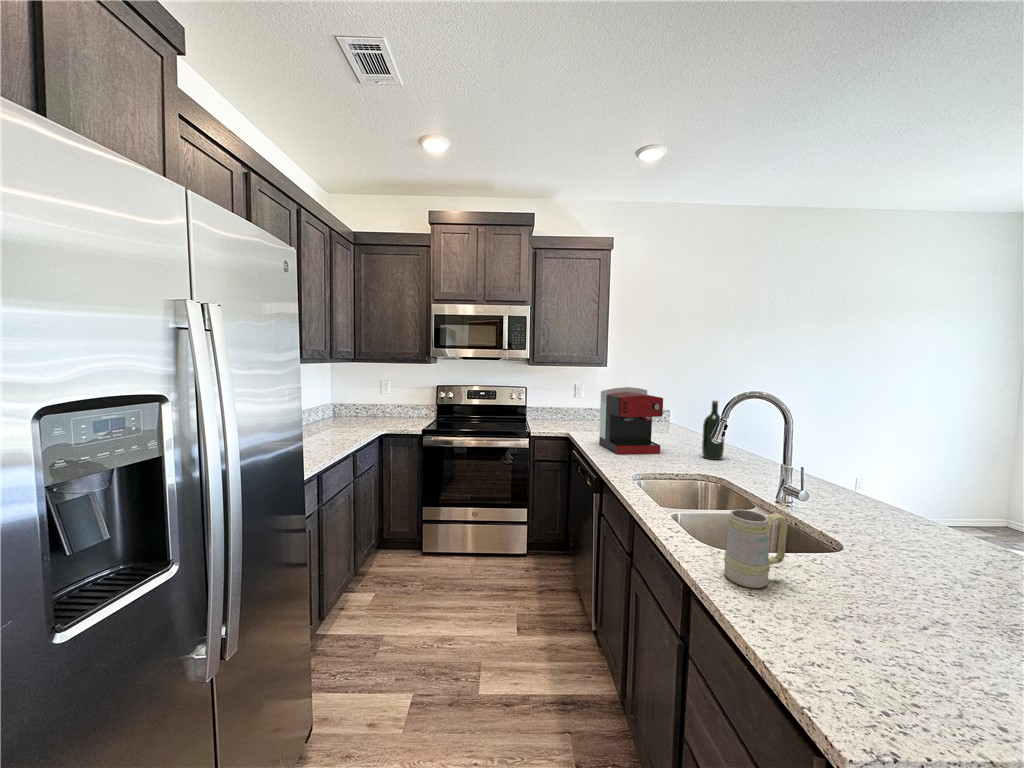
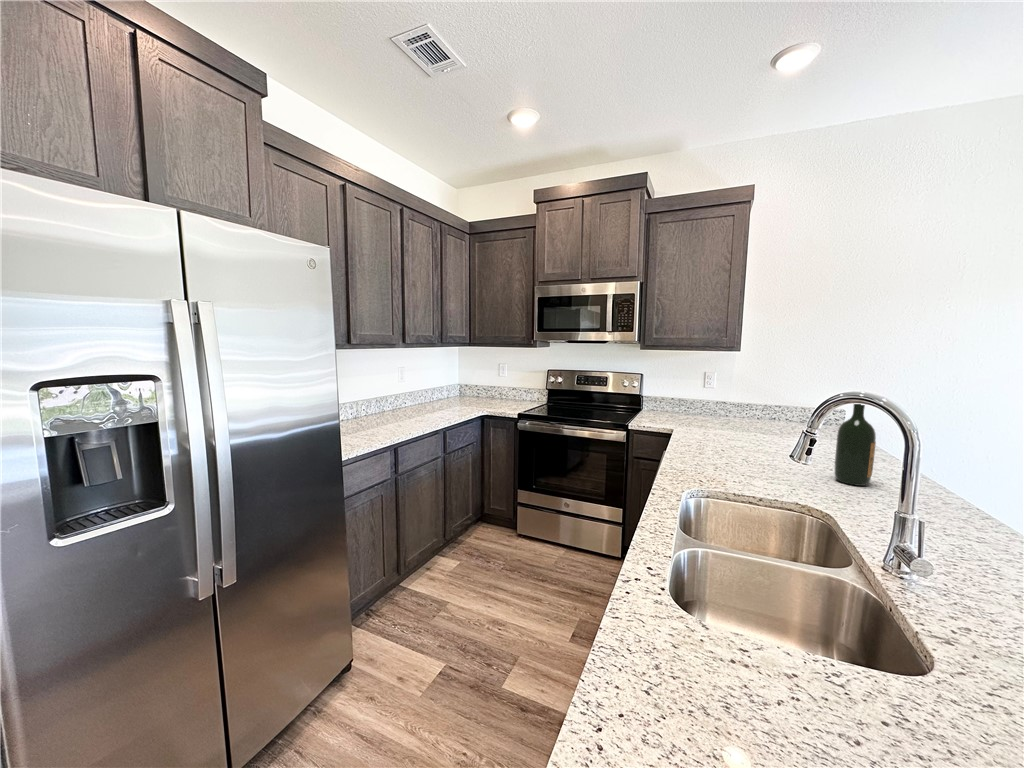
coffee maker: present [599,387,663,454] -> none [694,376,775,466]
mug: present [724,509,788,588] -> none [629,561,732,694]

